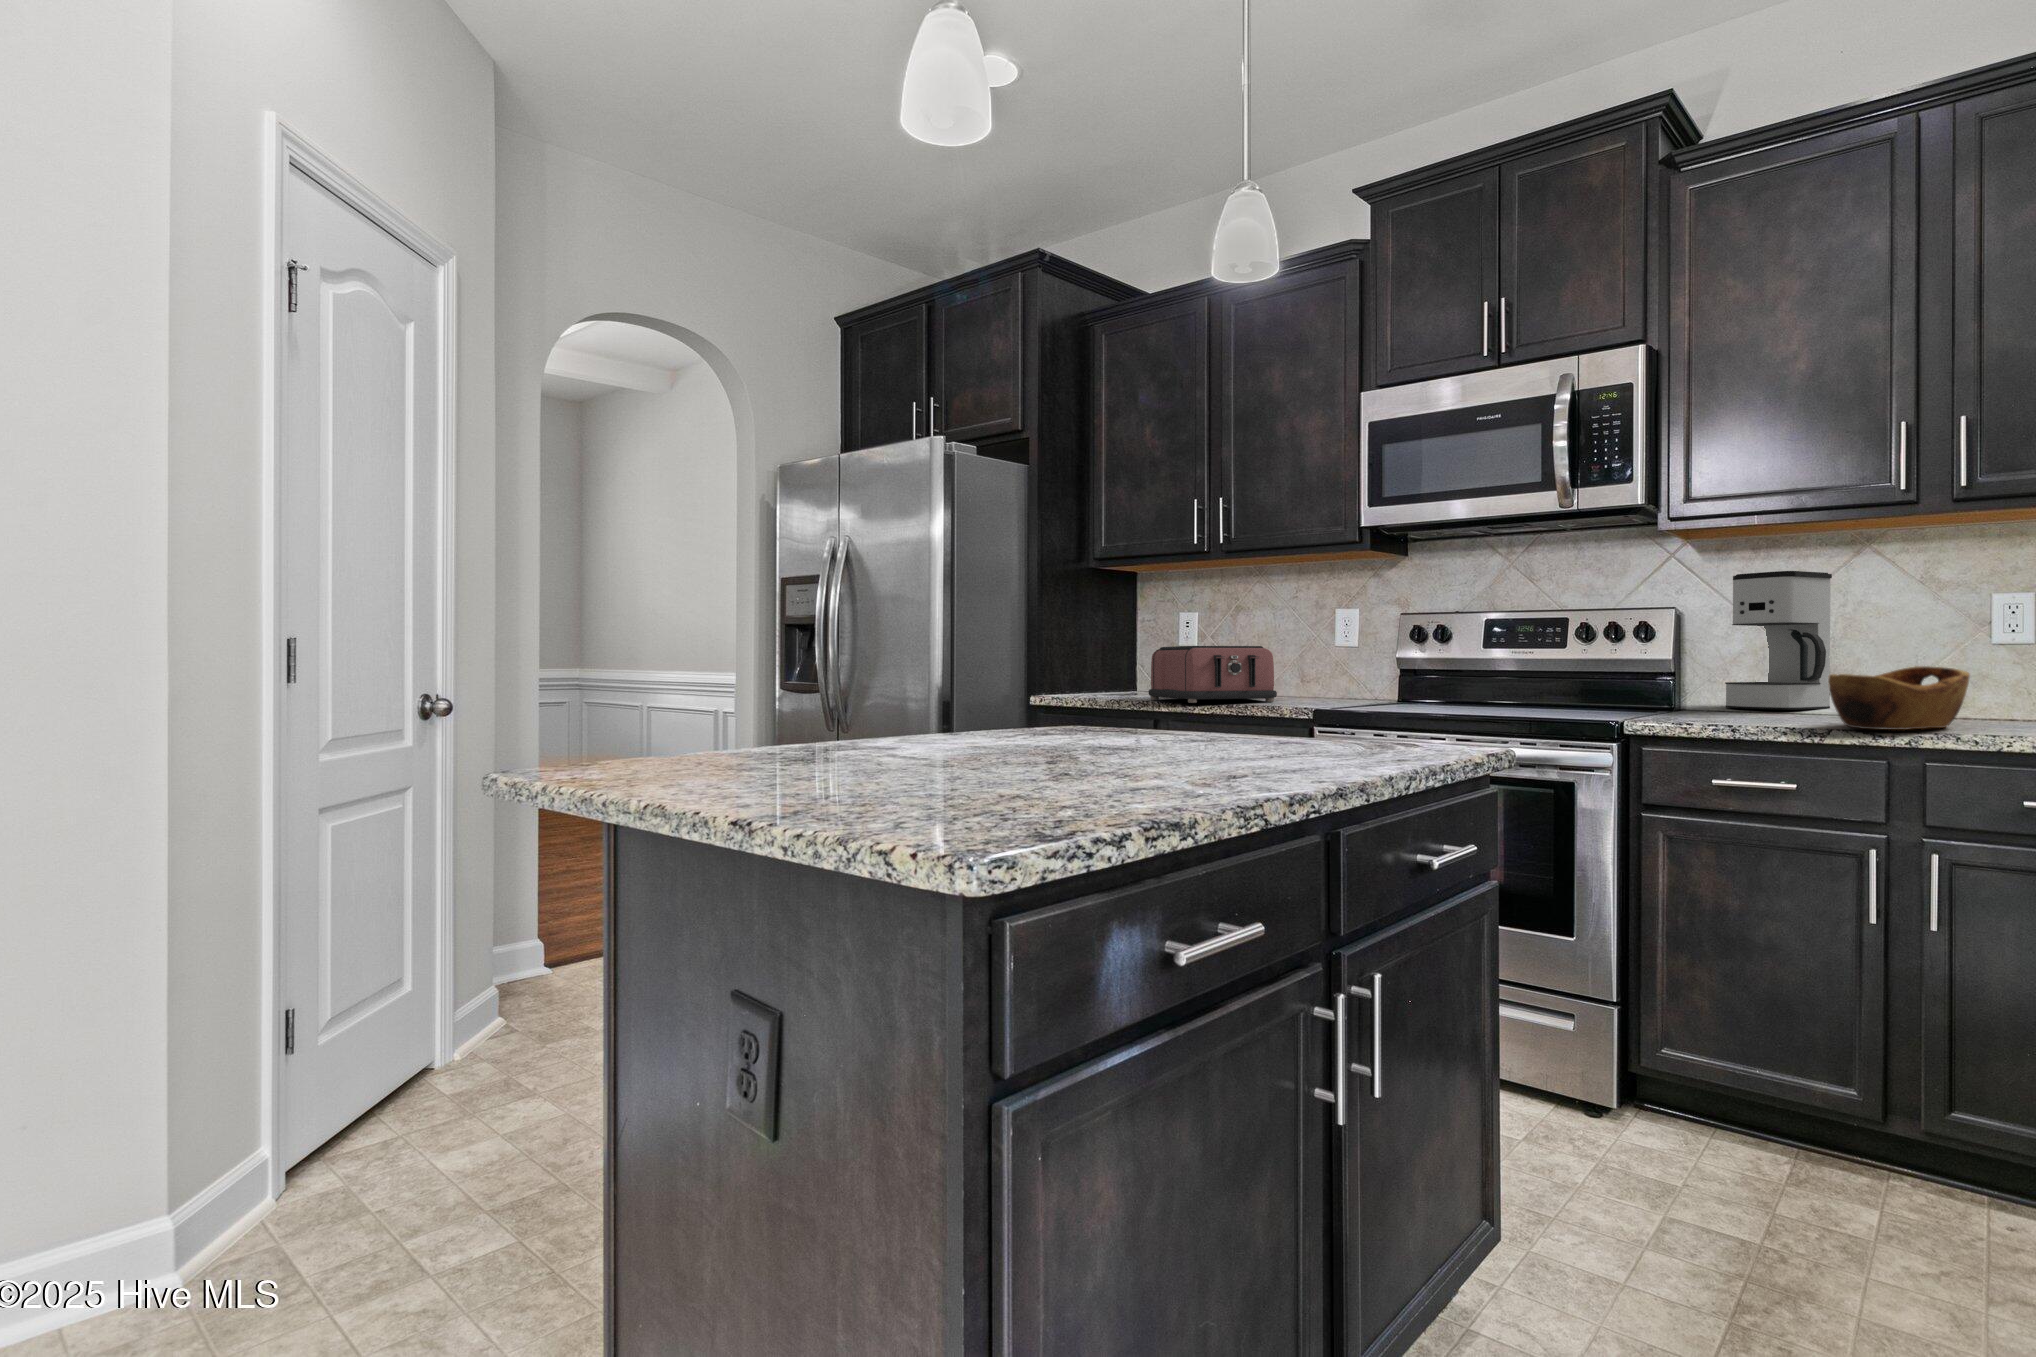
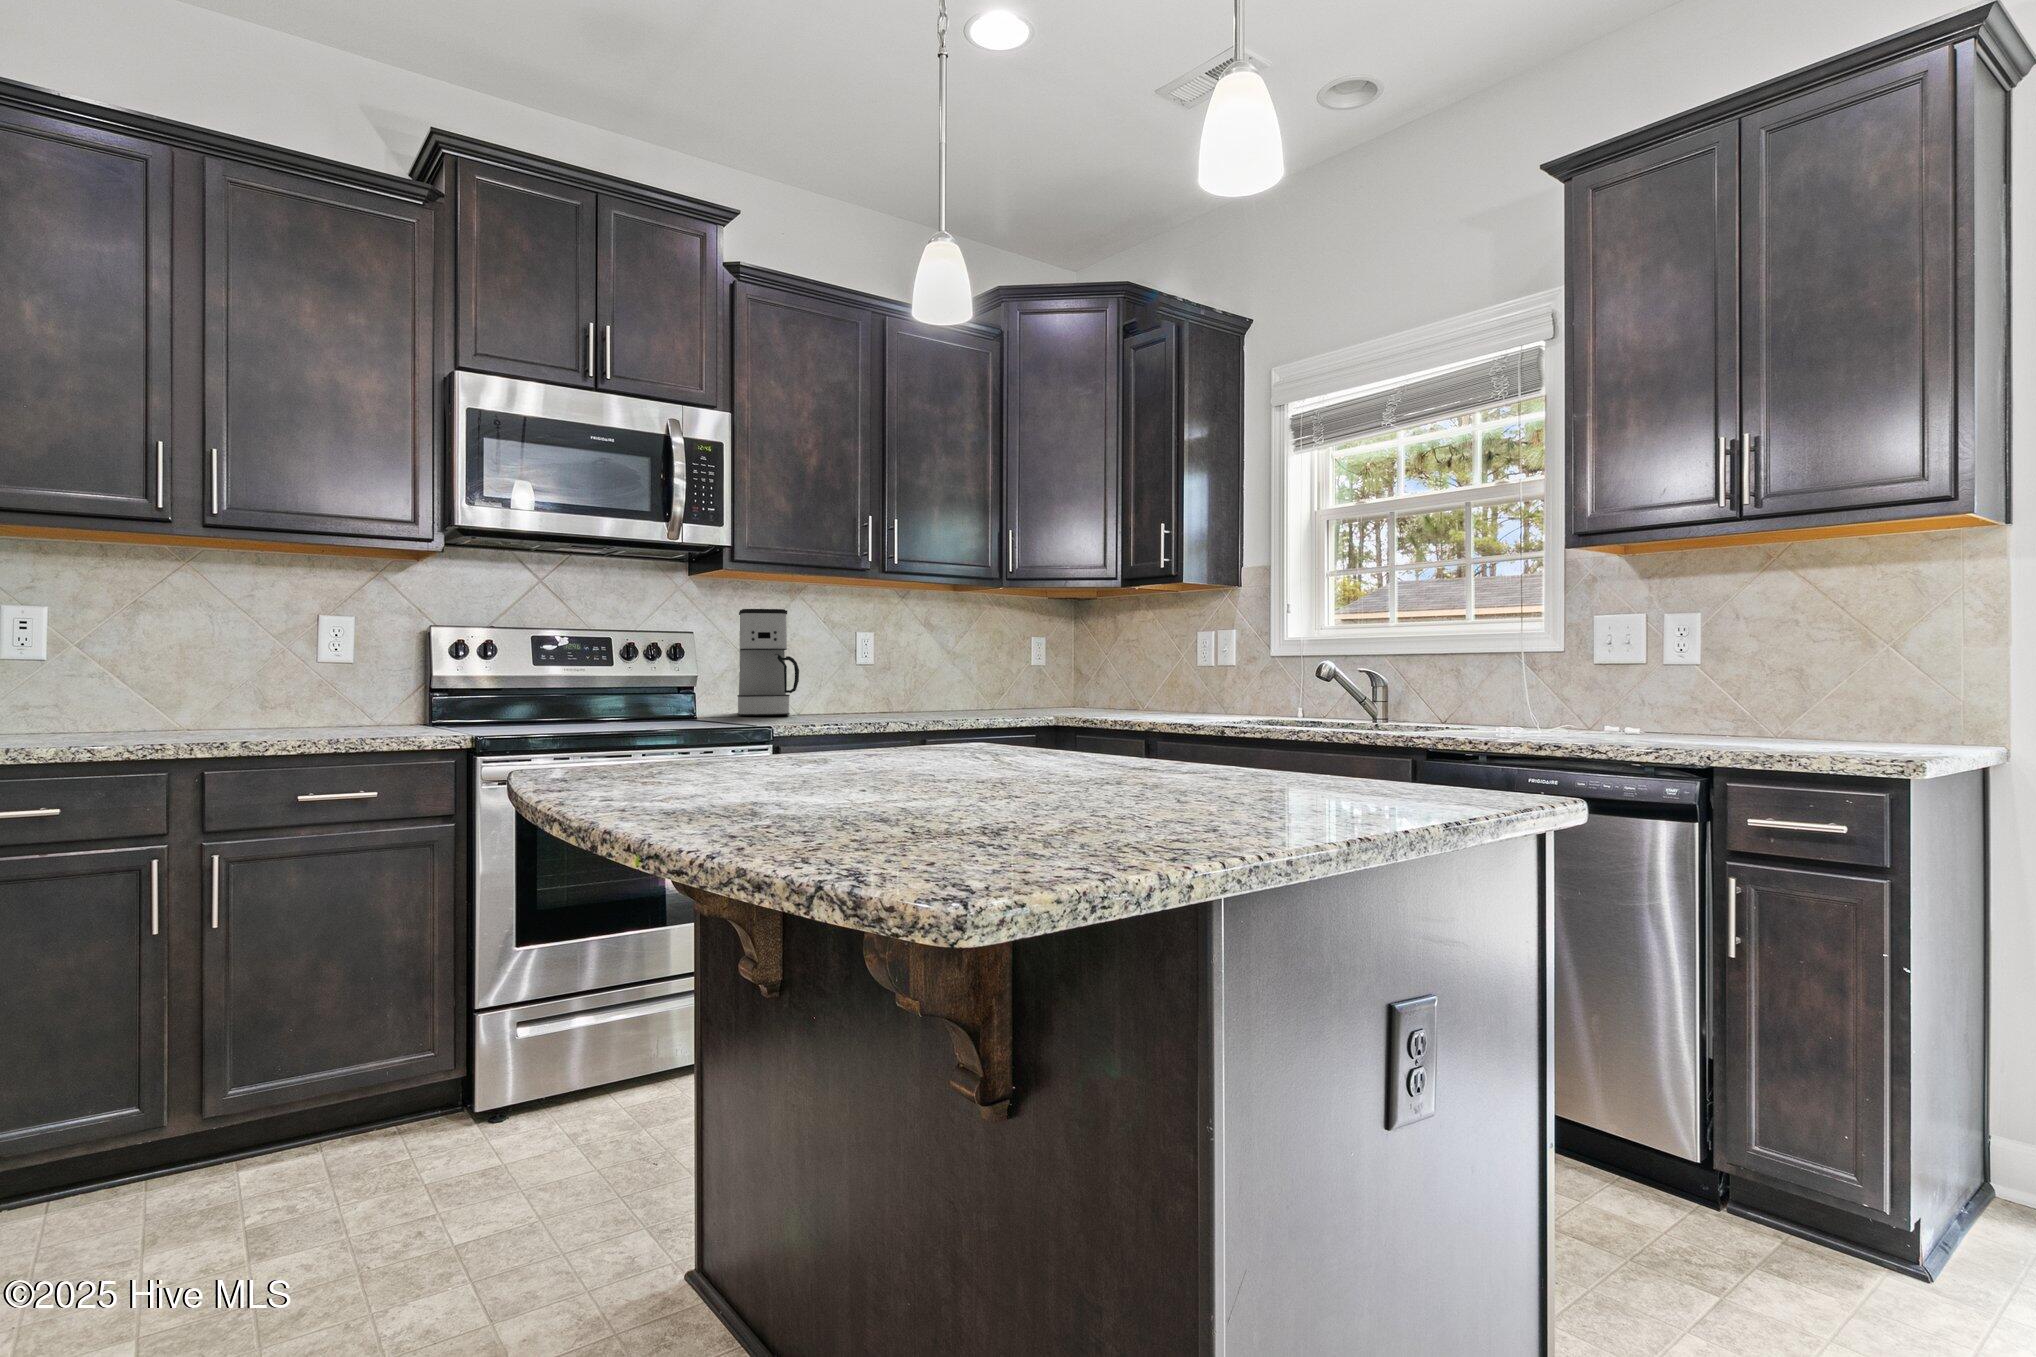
toaster: present [1149,646,1277,703] -> none [115,658,343,742]
wooden bowl: present [1829,666,1970,730] -> none [864,681,927,723]

